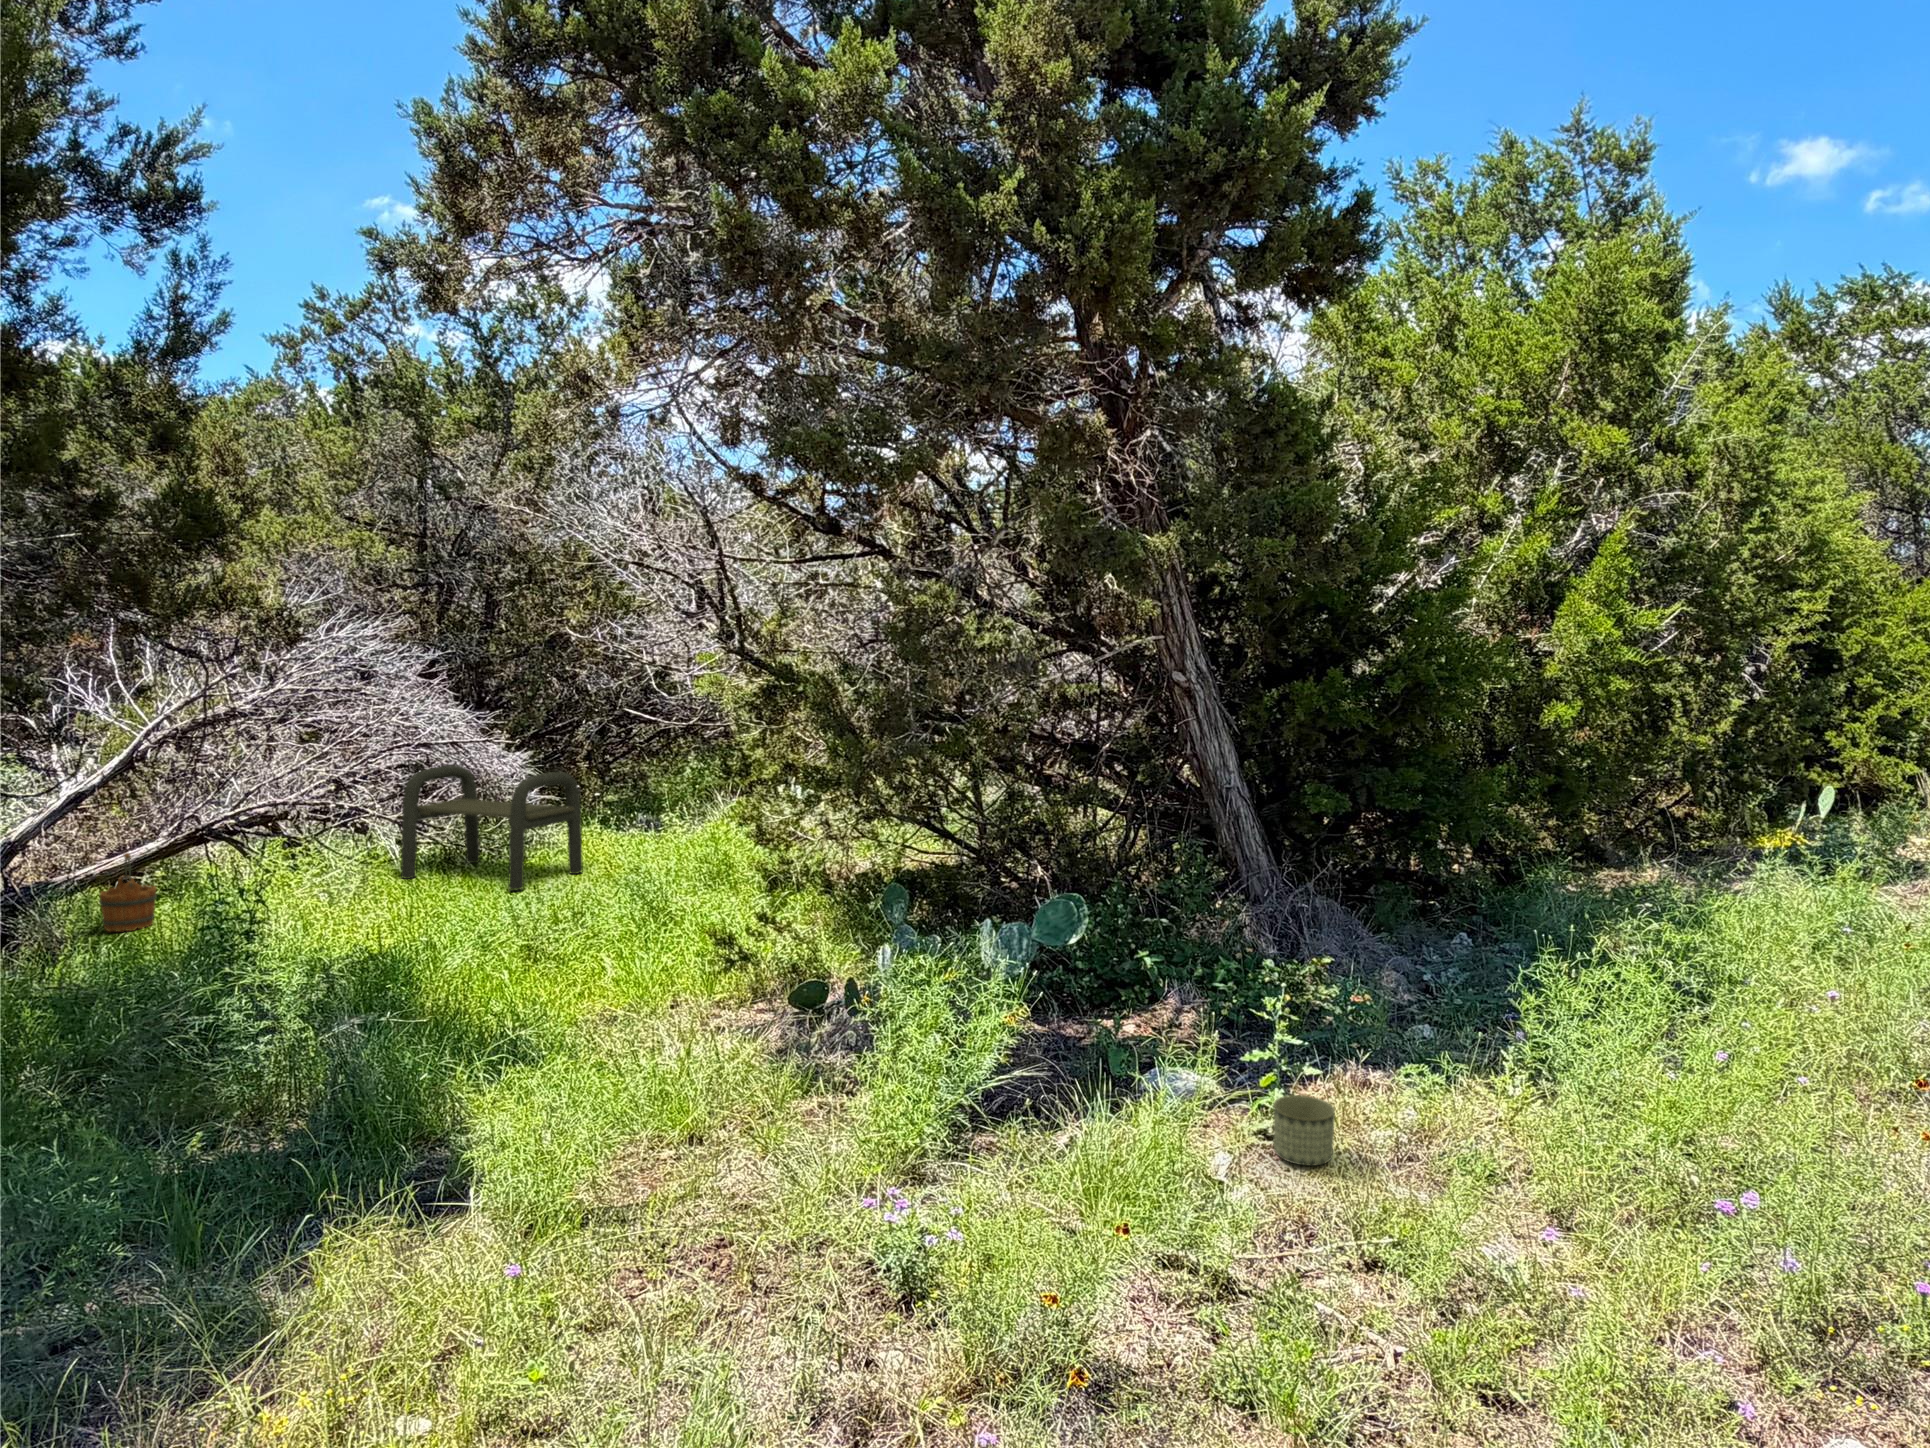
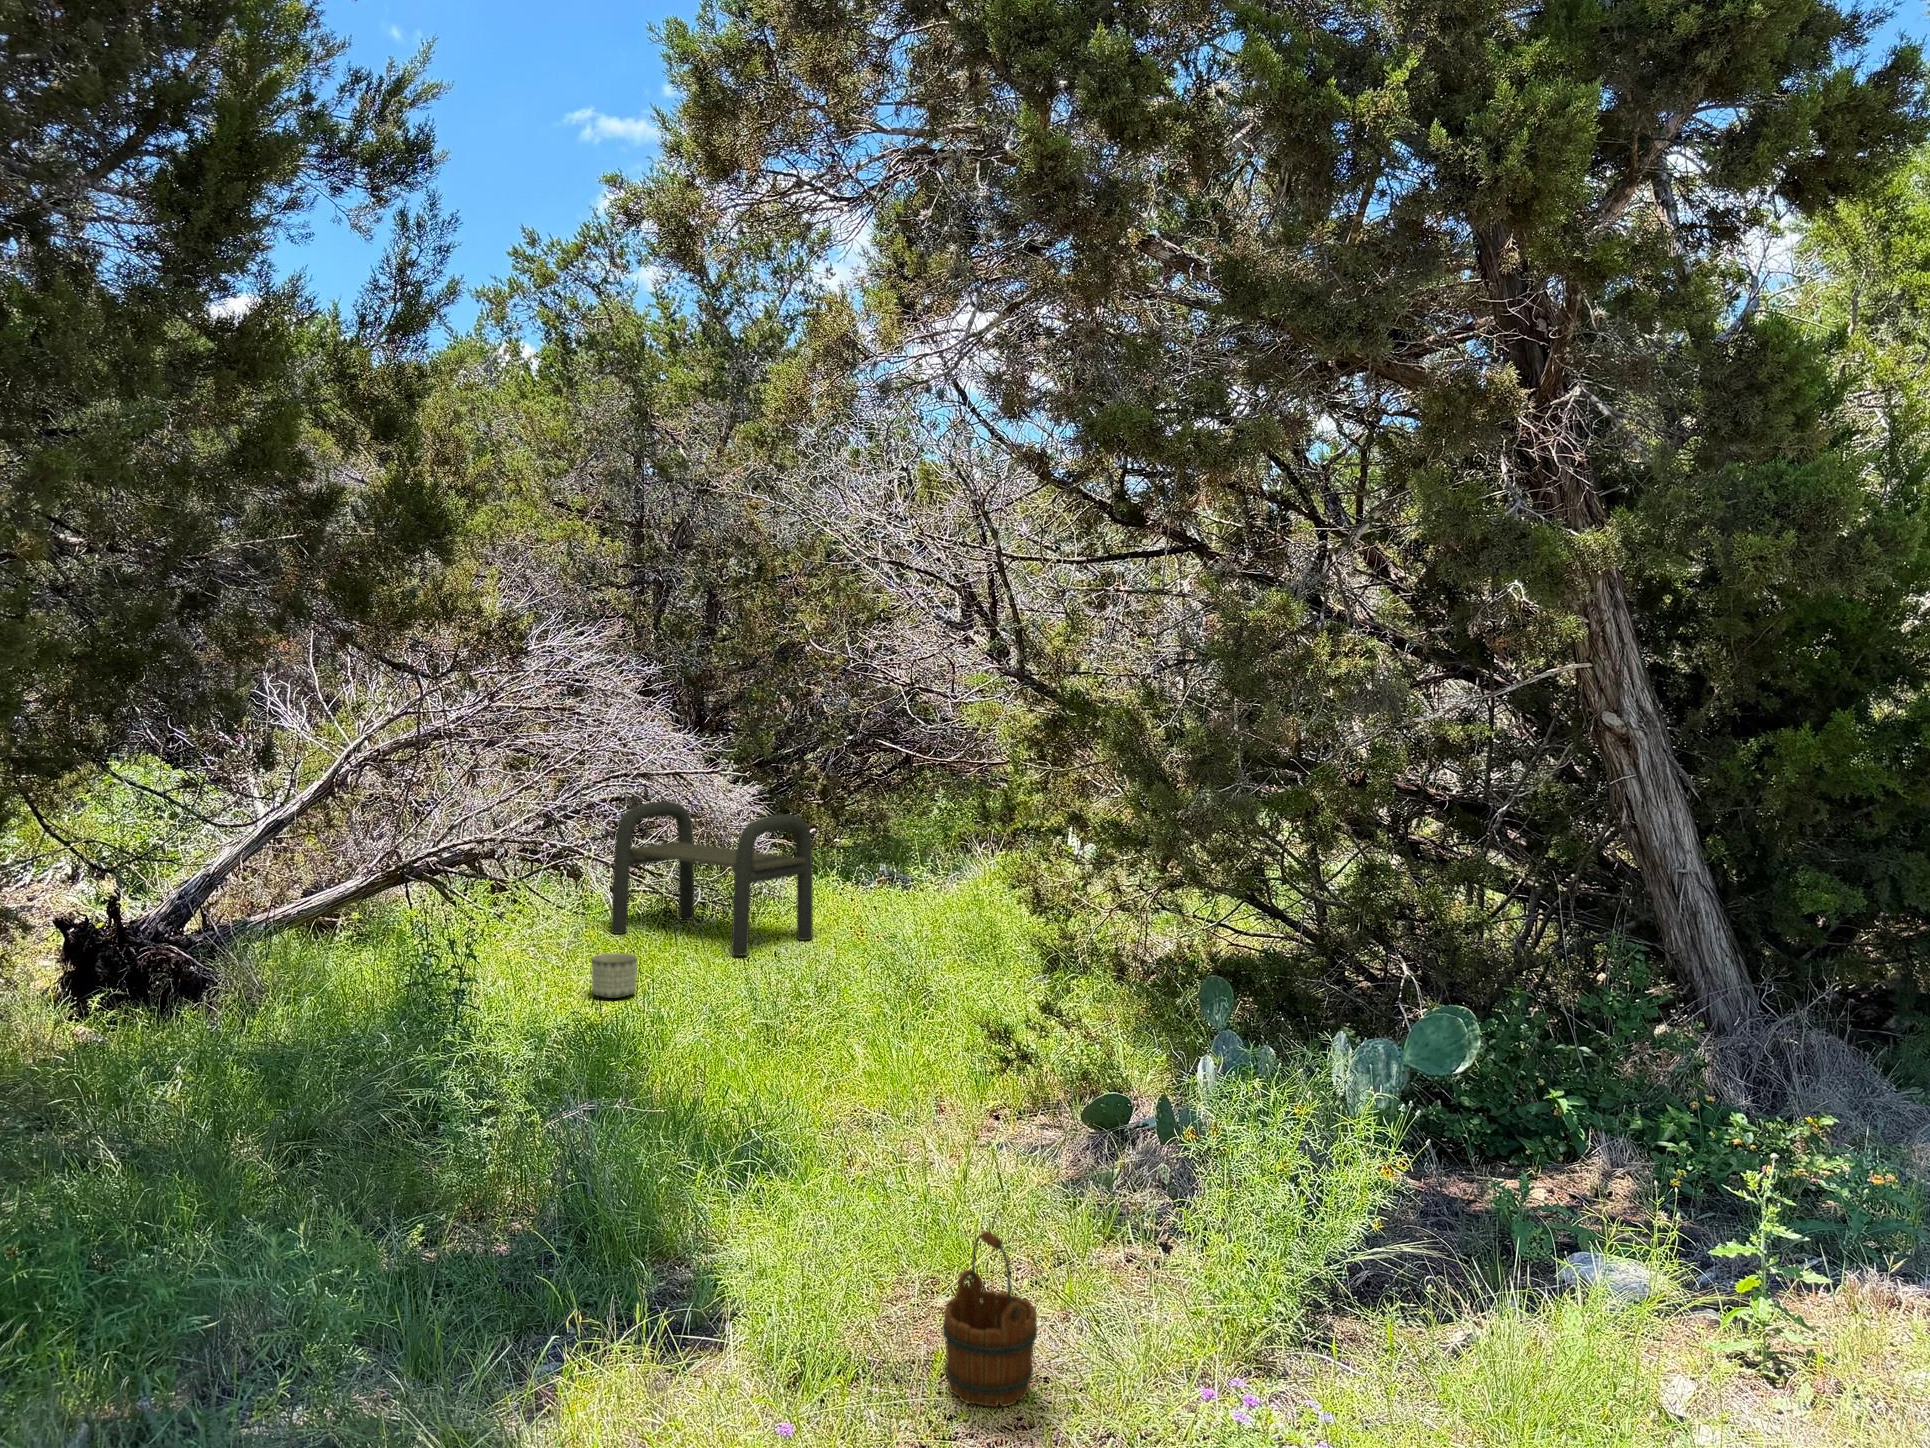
wooden bucket: present [99,853,157,932] -> present [943,1231,1037,1407]
planter: present [1274,1095,1335,1166] -> present [591,953,637,998]

